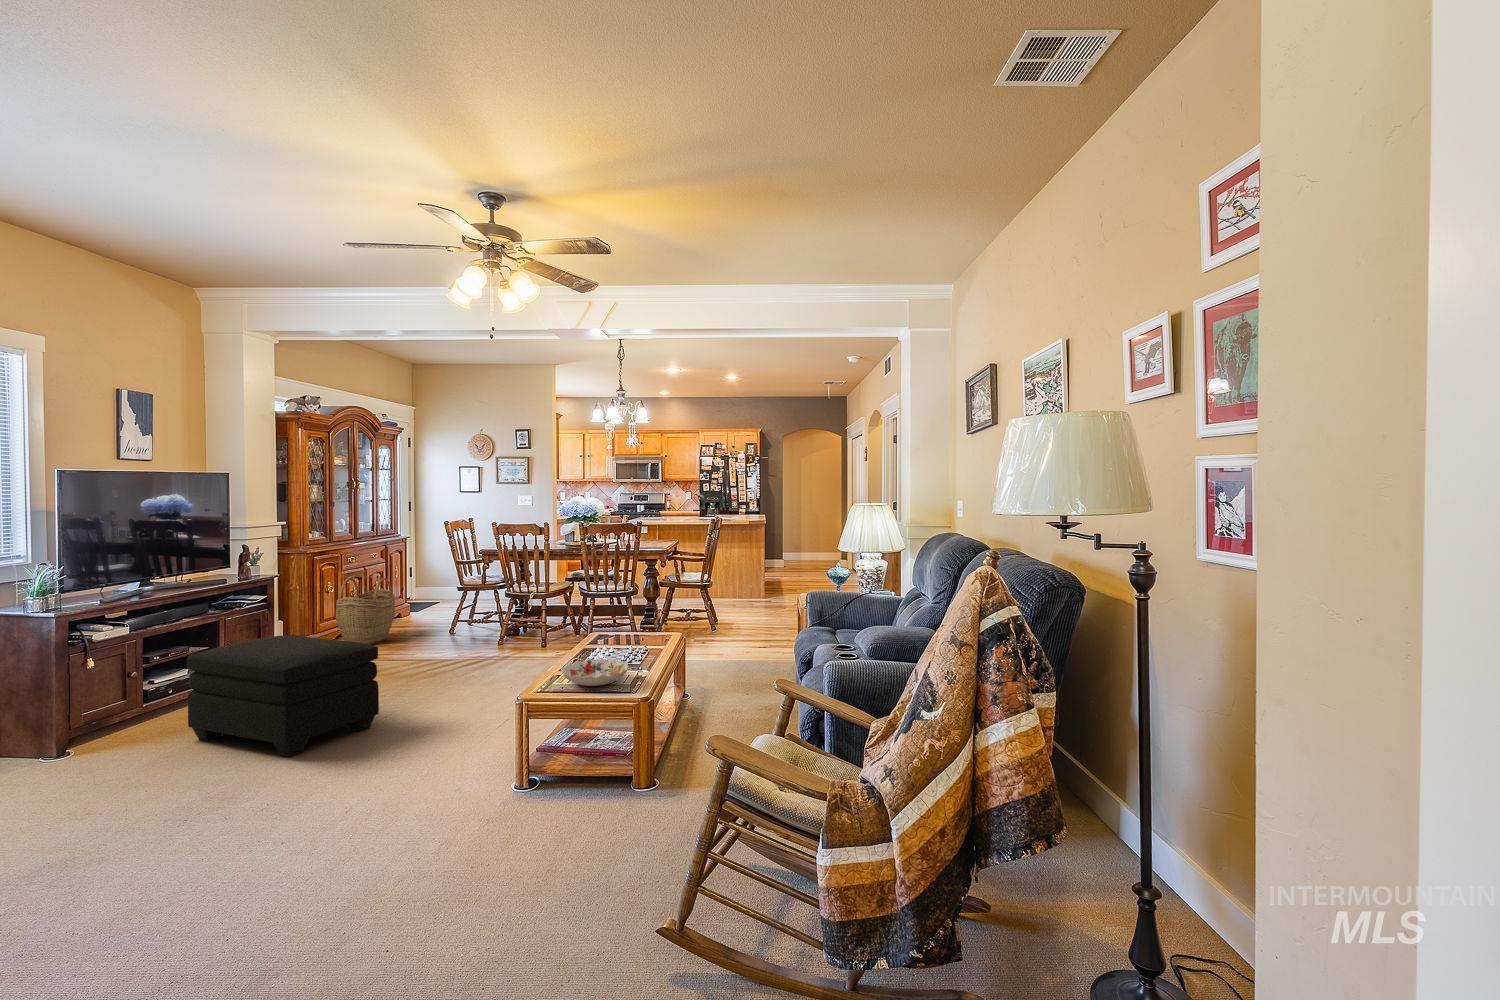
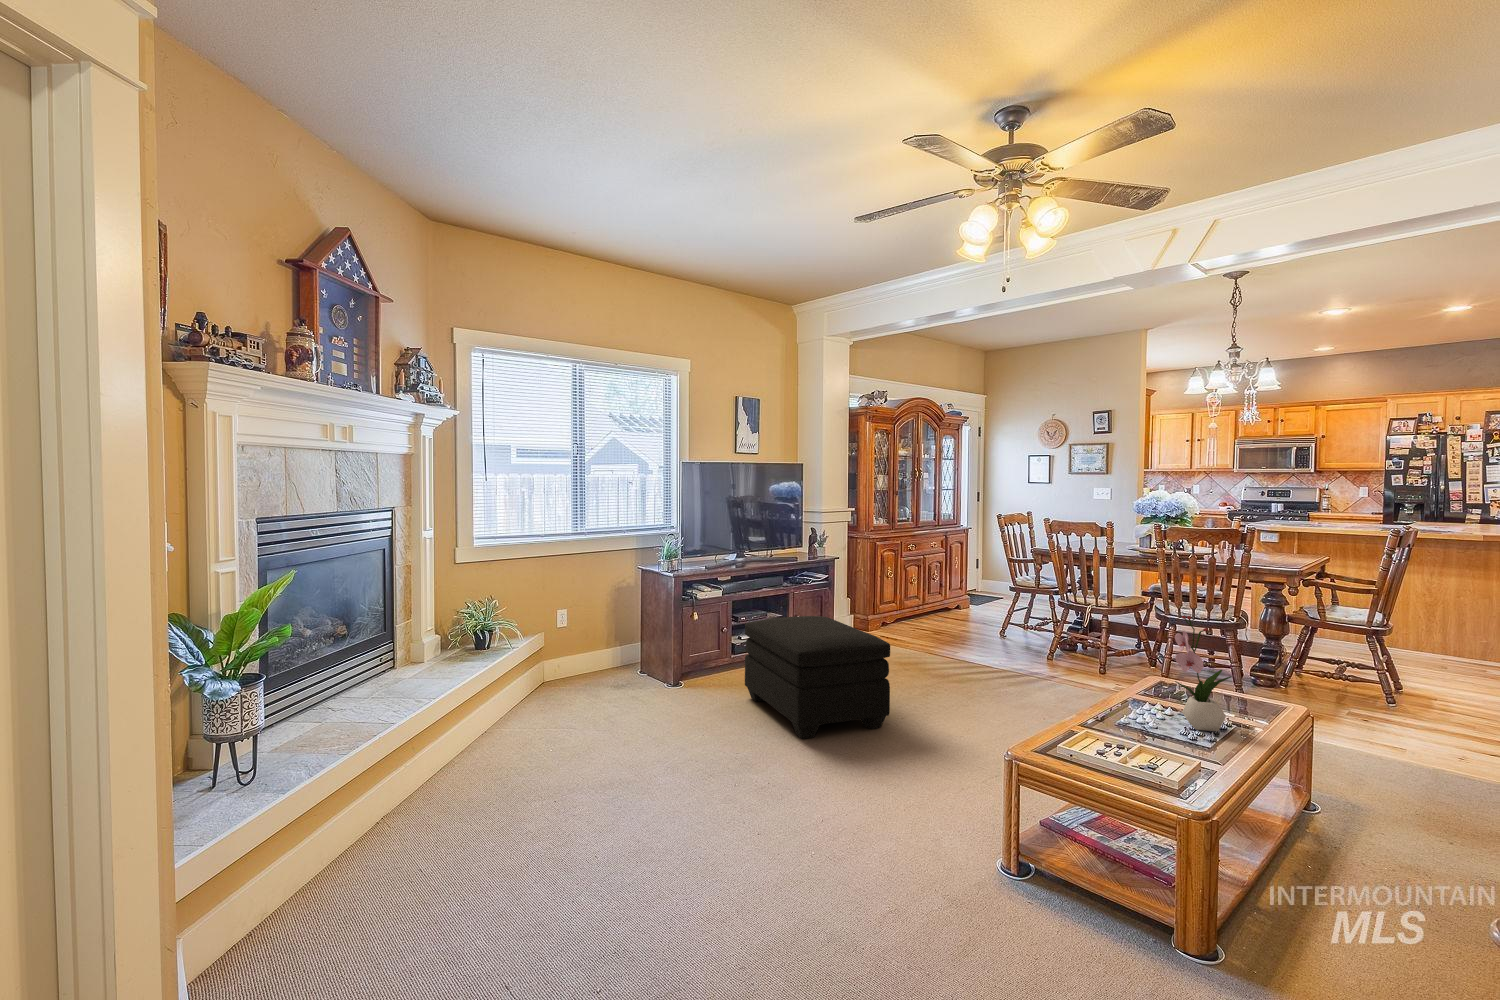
woven basket: present [336,578,395,645] -> none [893,565,948,634]
flower arrangement: none [616,582,649,656] -> present [1175,616,1232,731]
decorative bowl: present [561,659,629,686] -> none [1068,721,1180,770]

